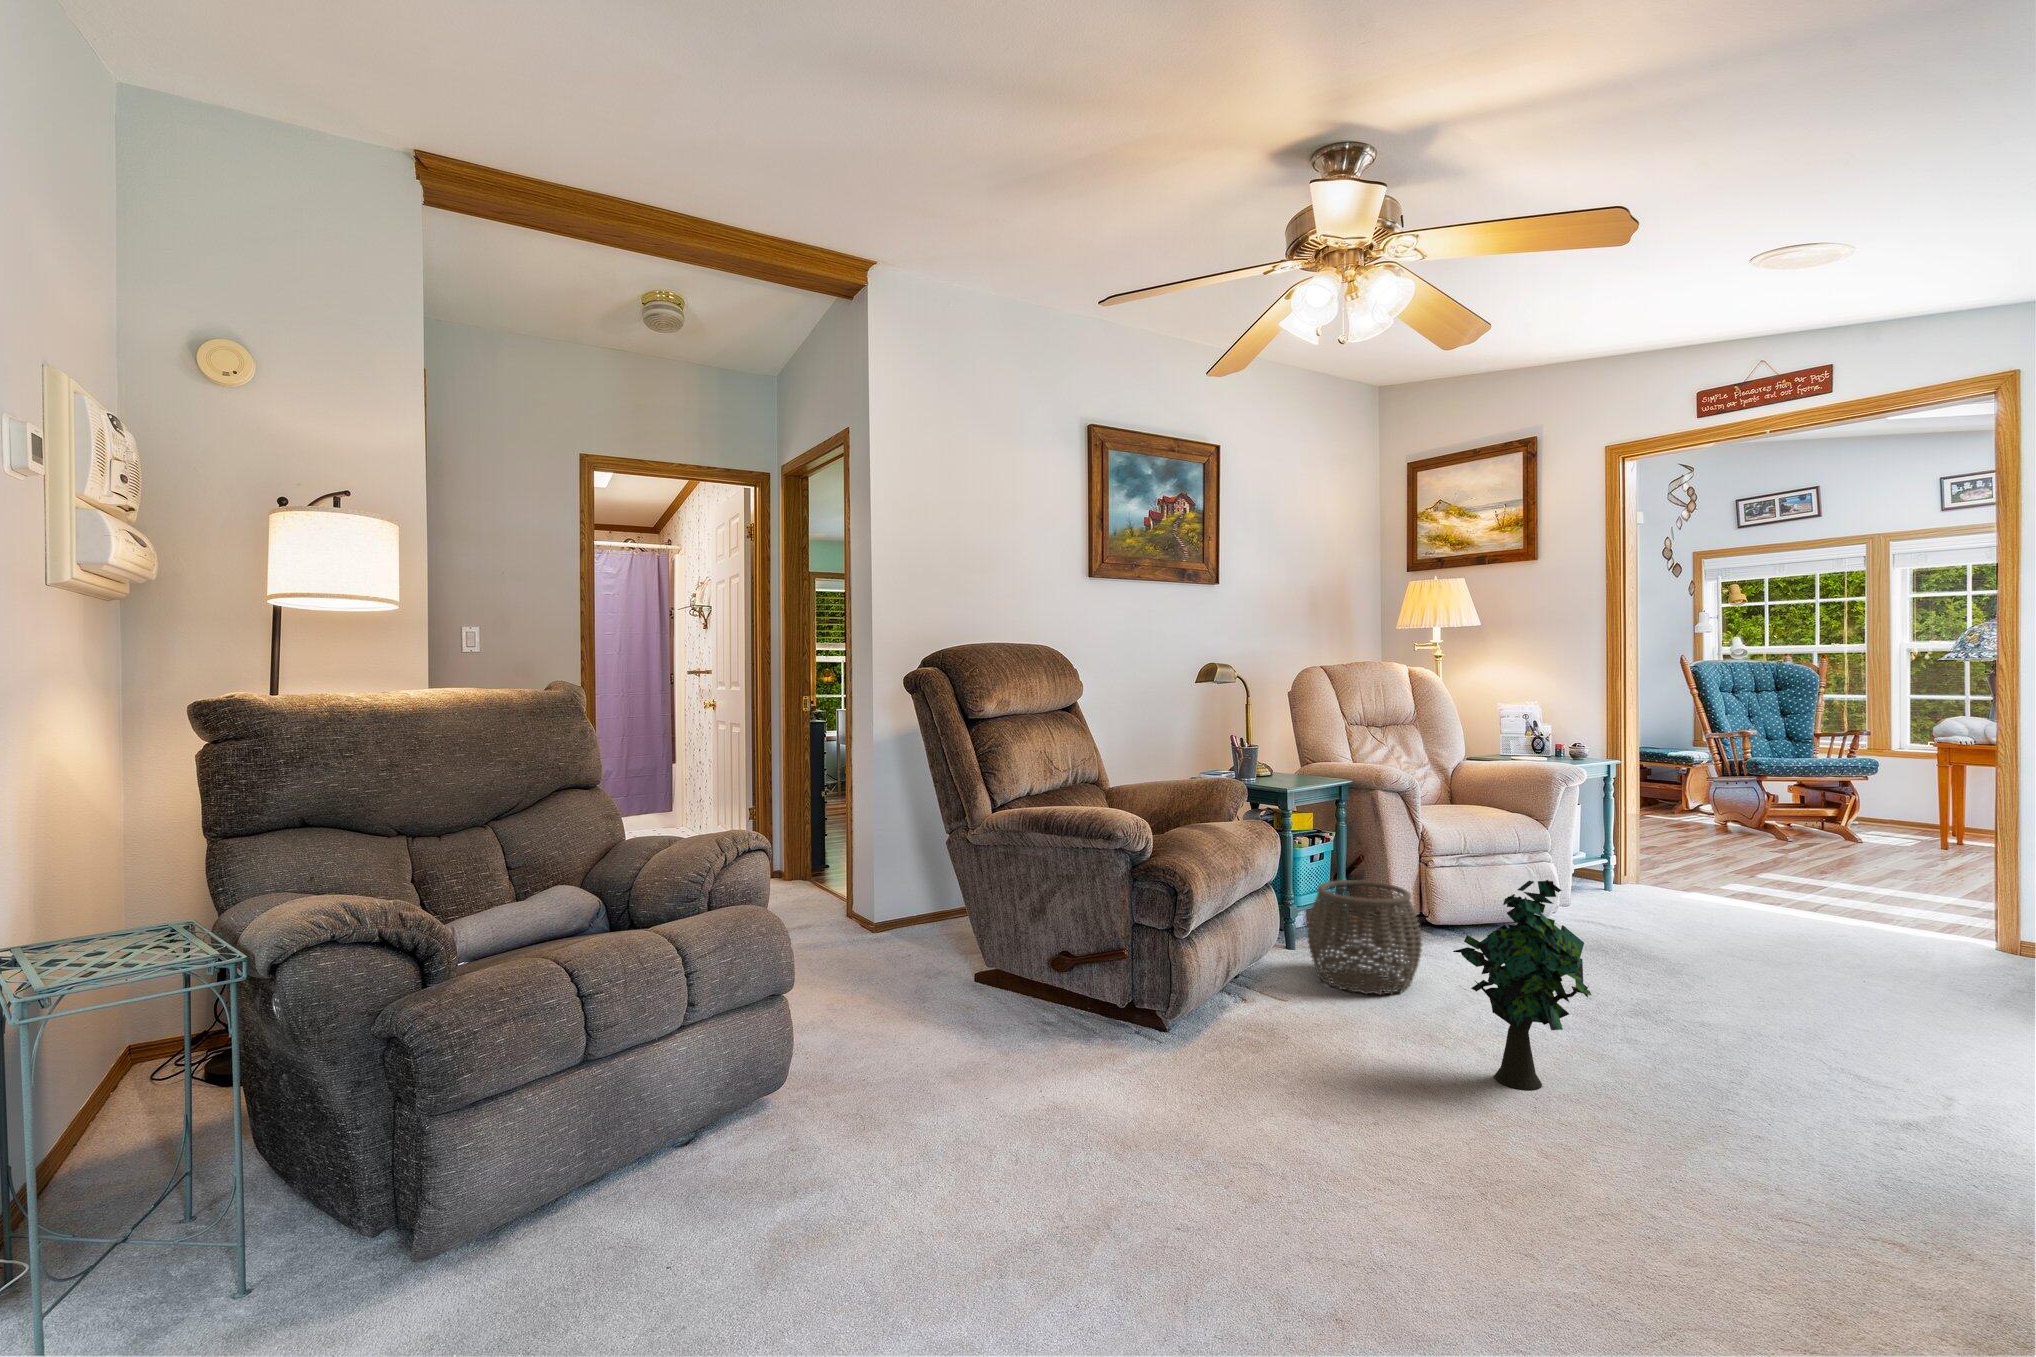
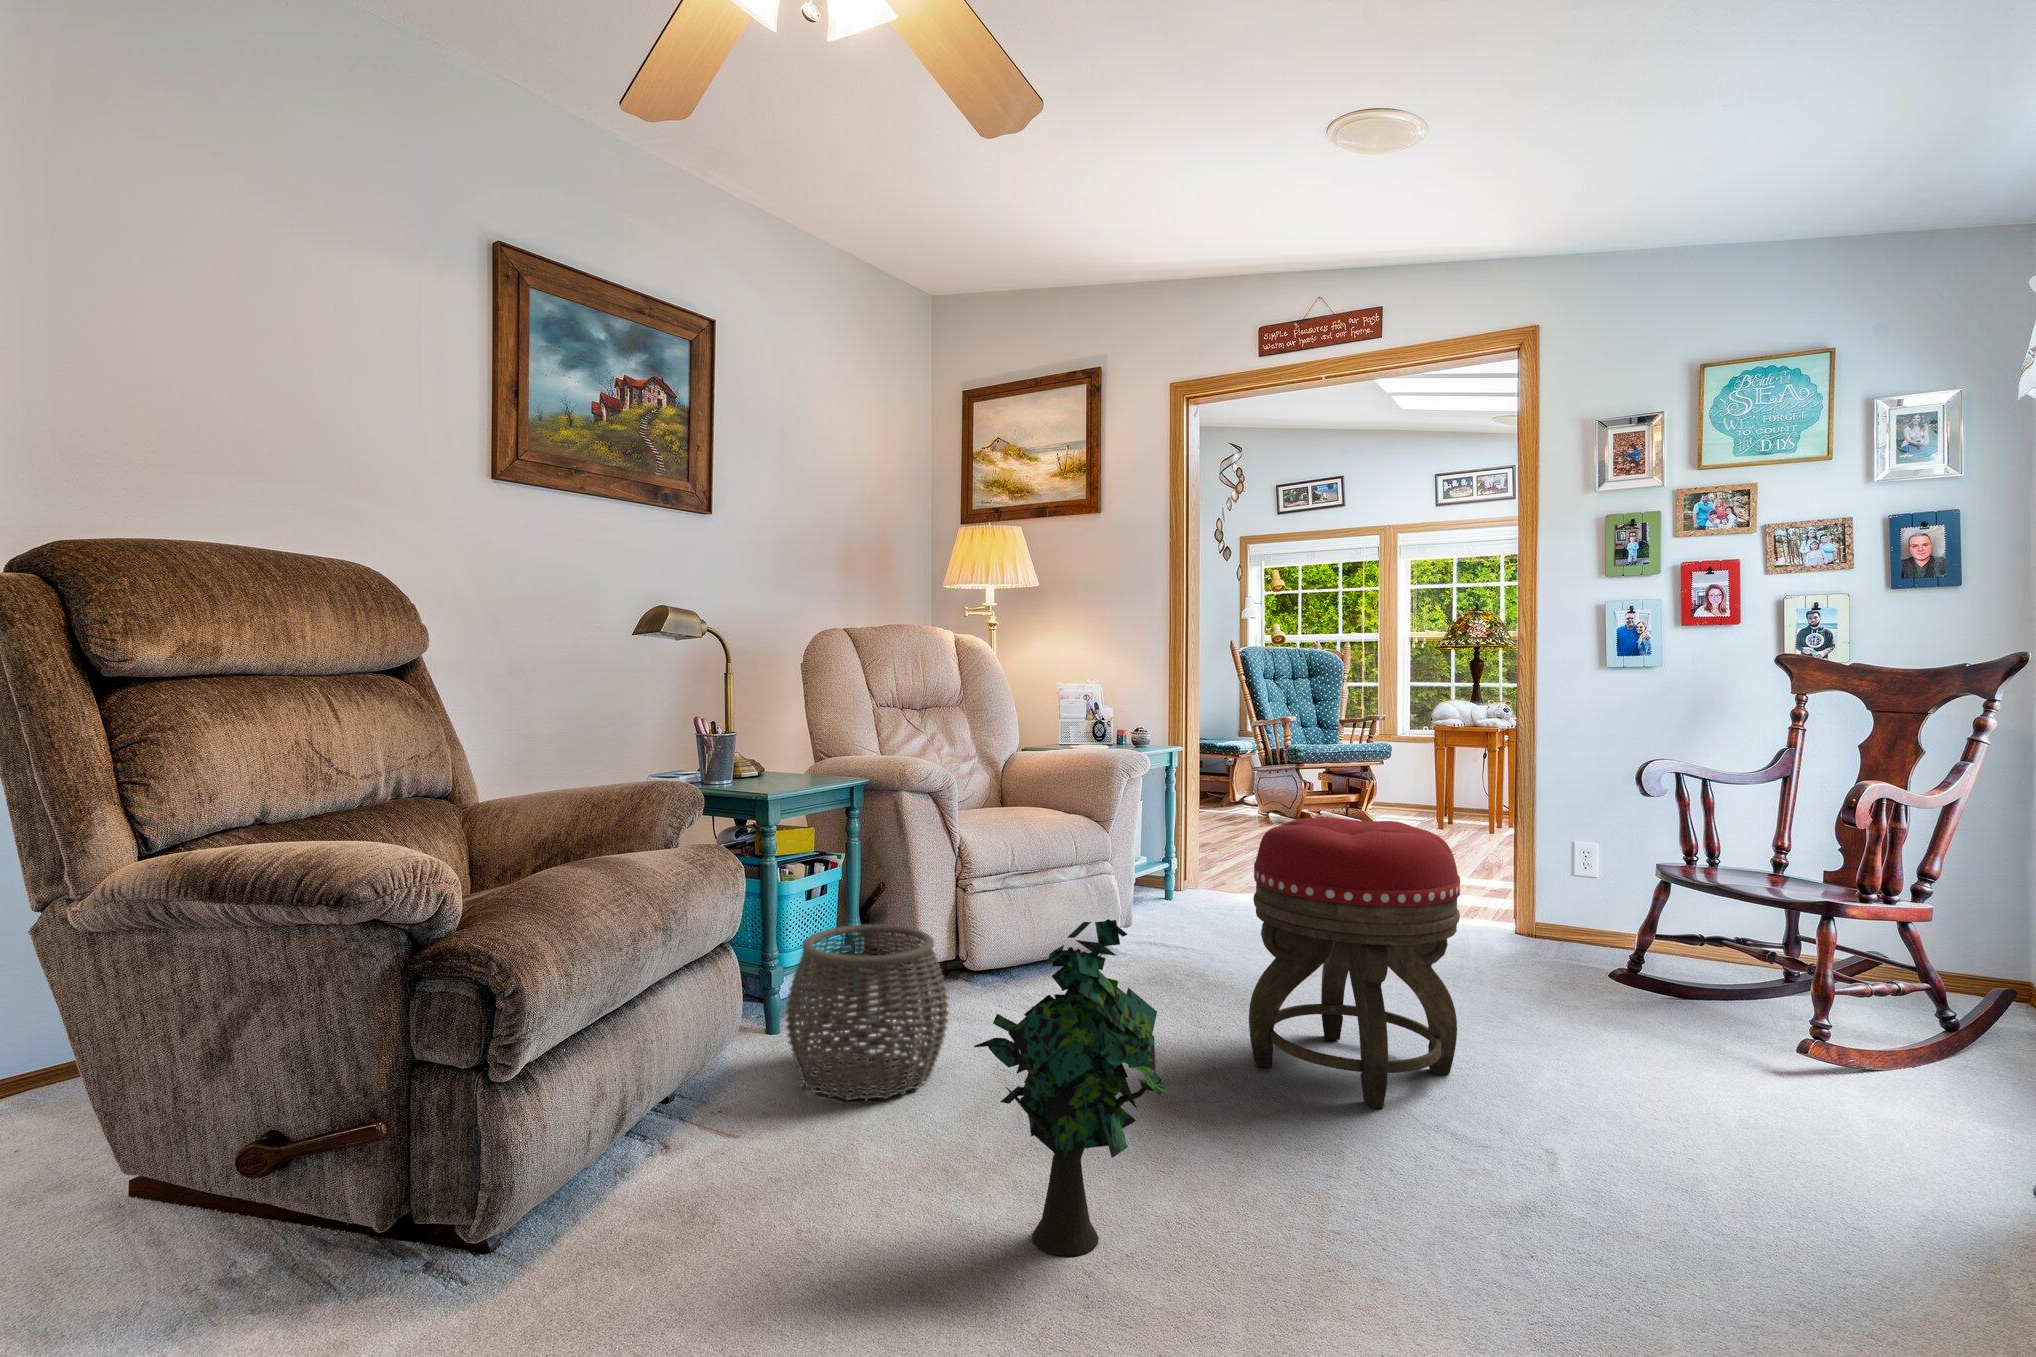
footstool: none [1672,825,1875,1052] -> present [1249,817,1460,1108]

